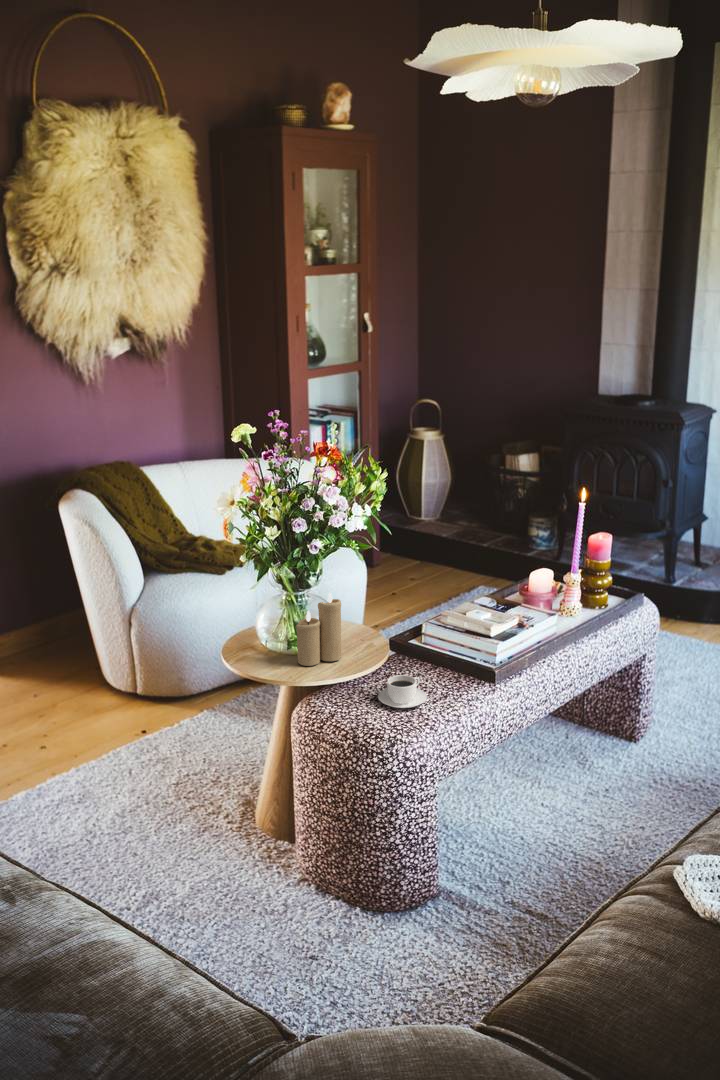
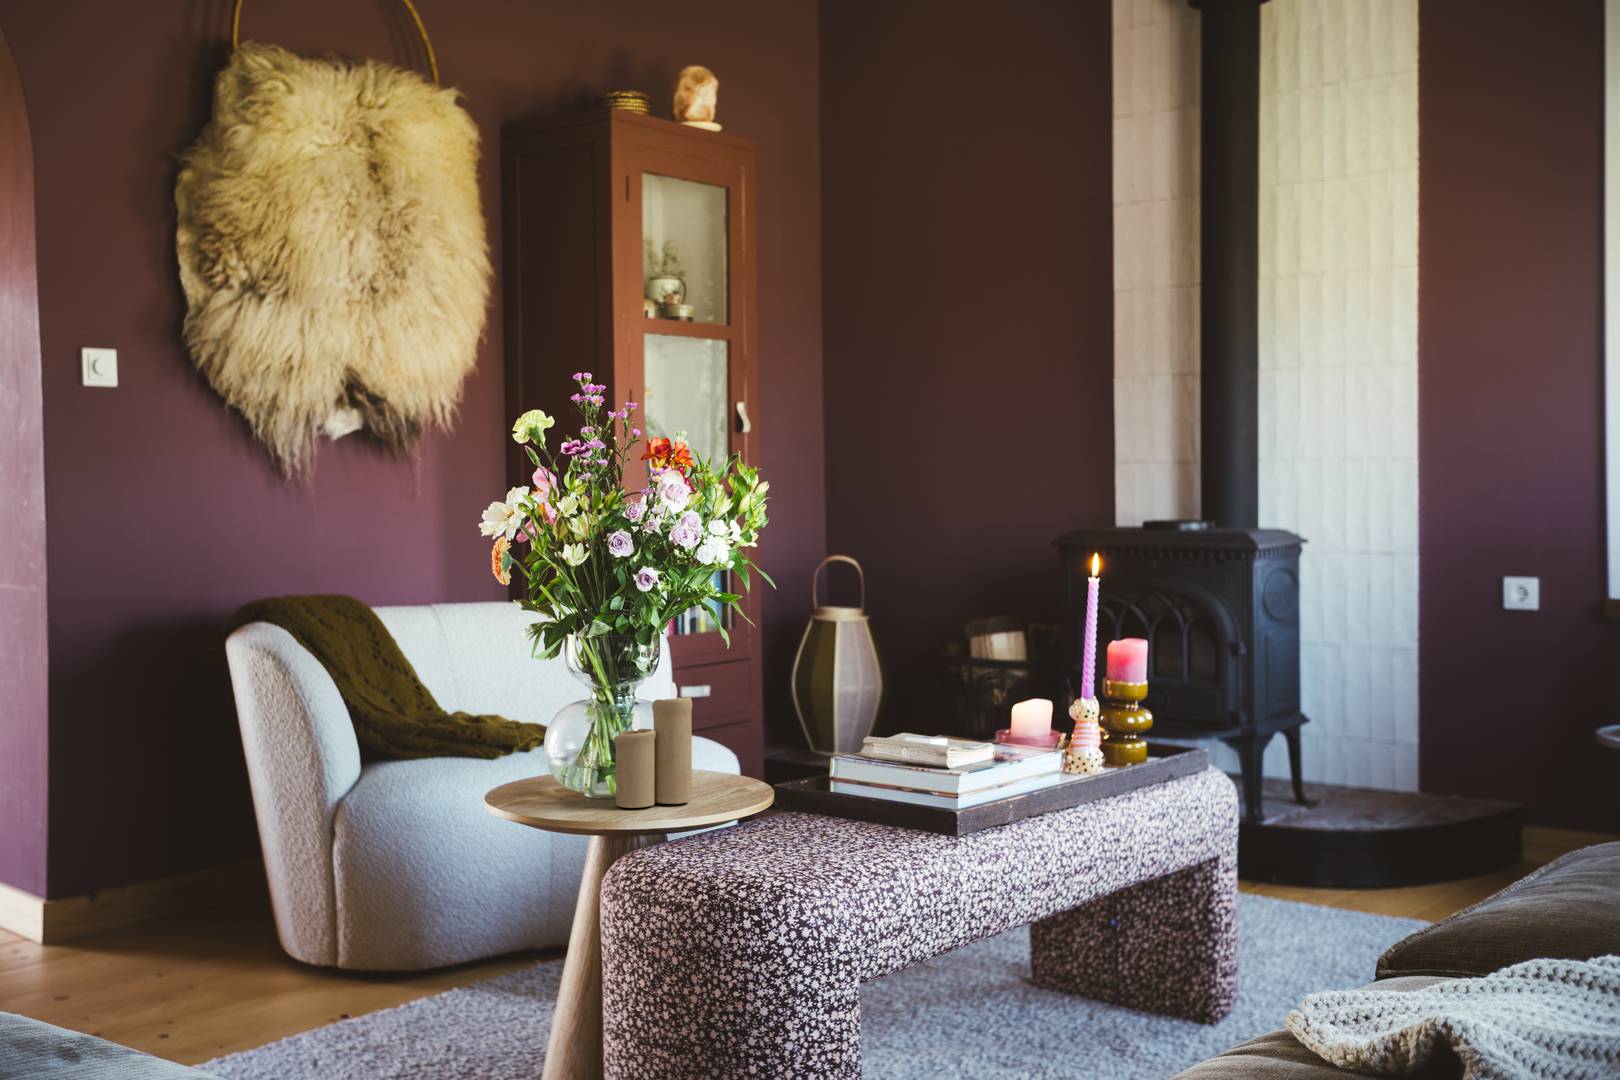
coffee cup: present [378,675,427,708] -> none [754,810,839,858]

